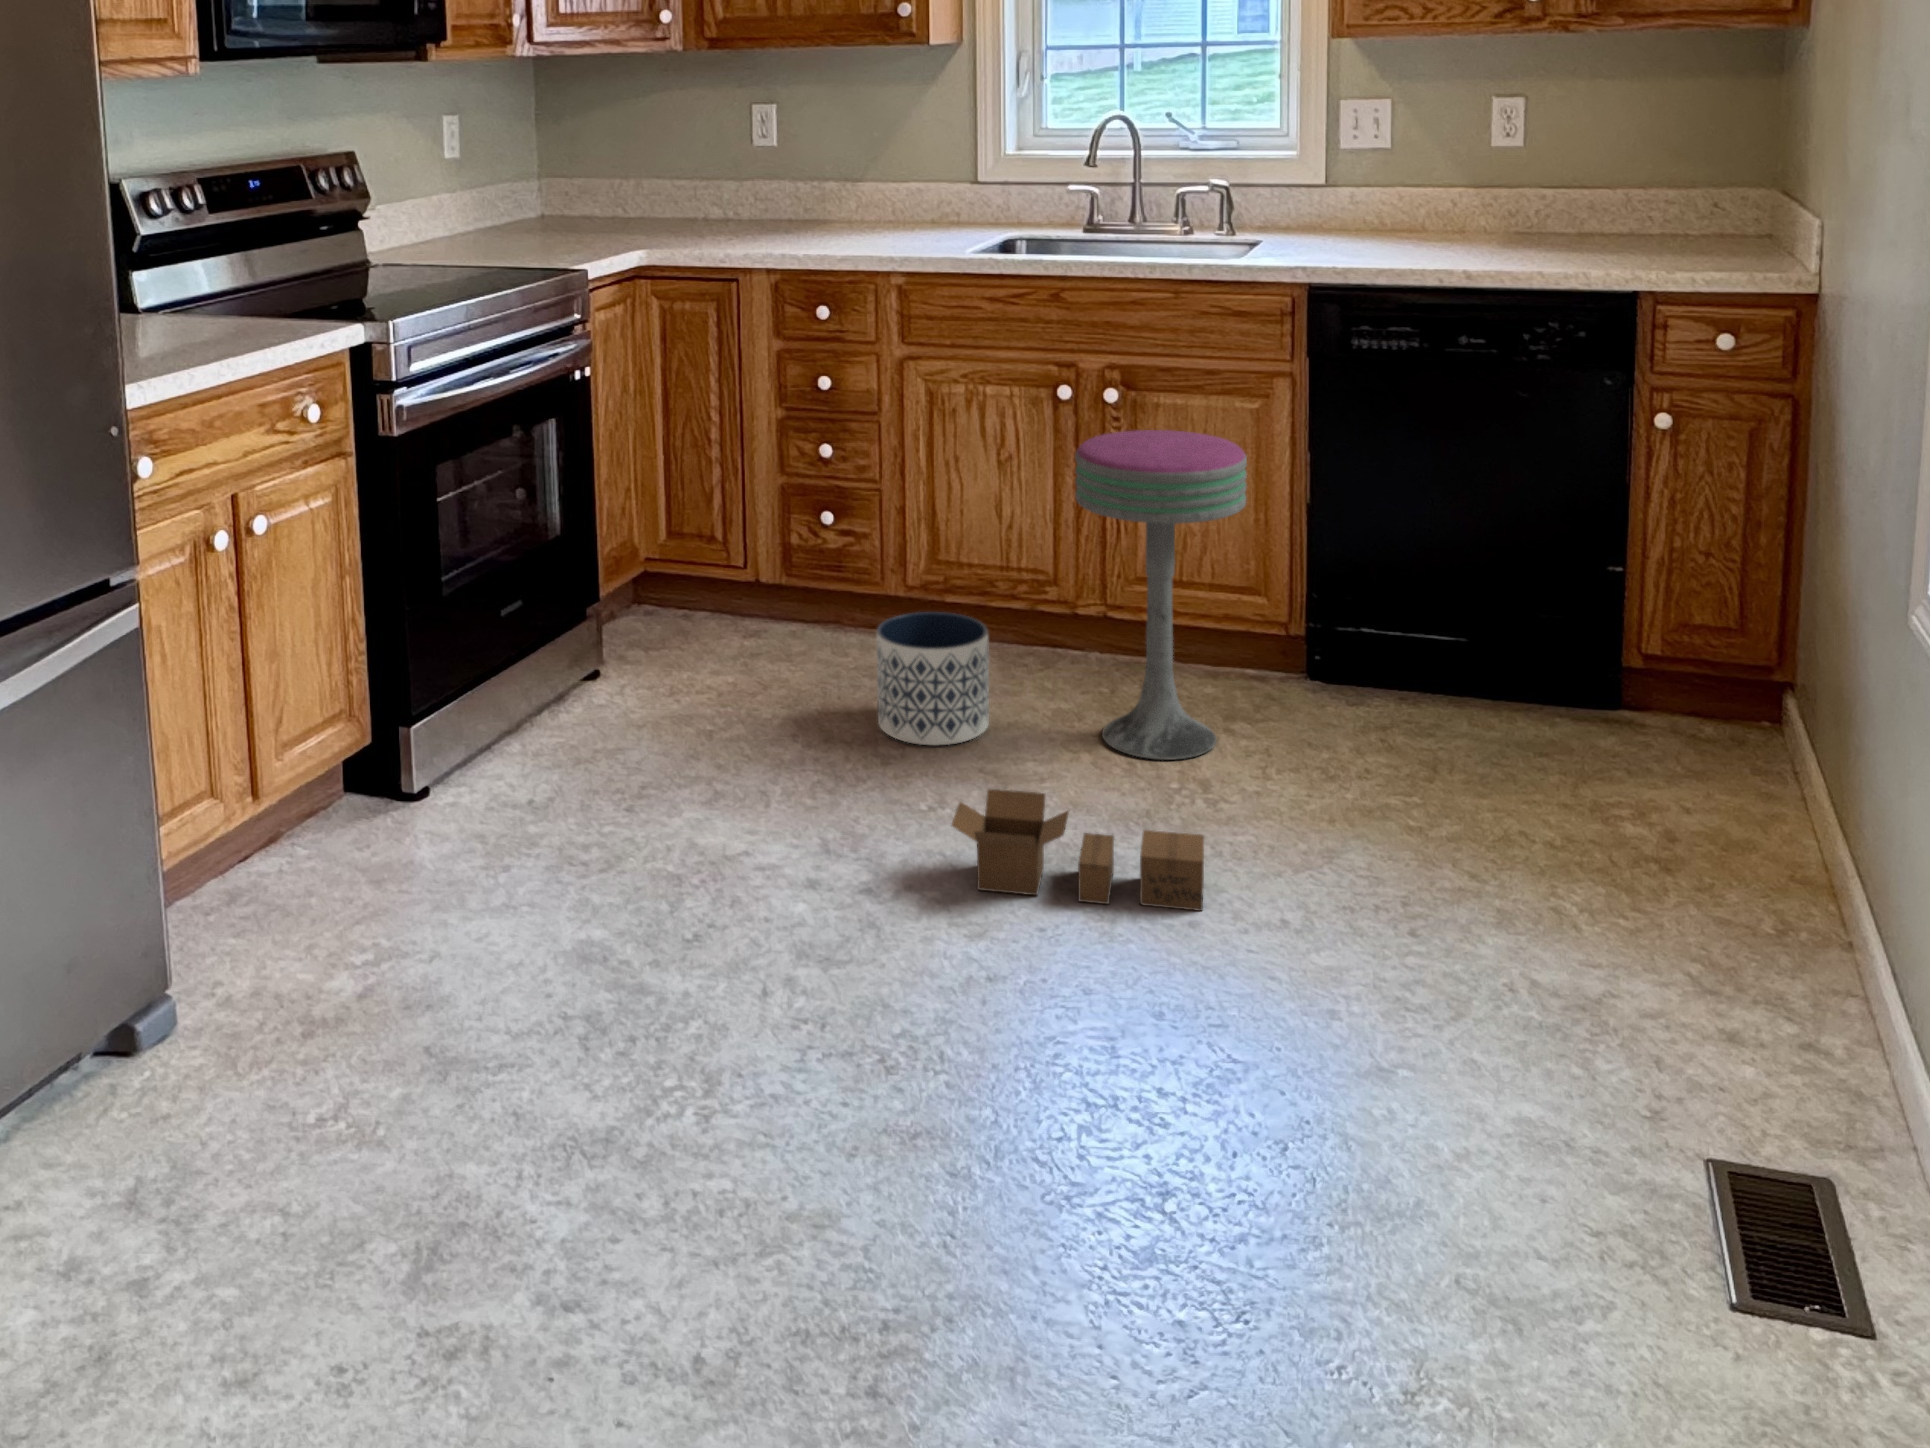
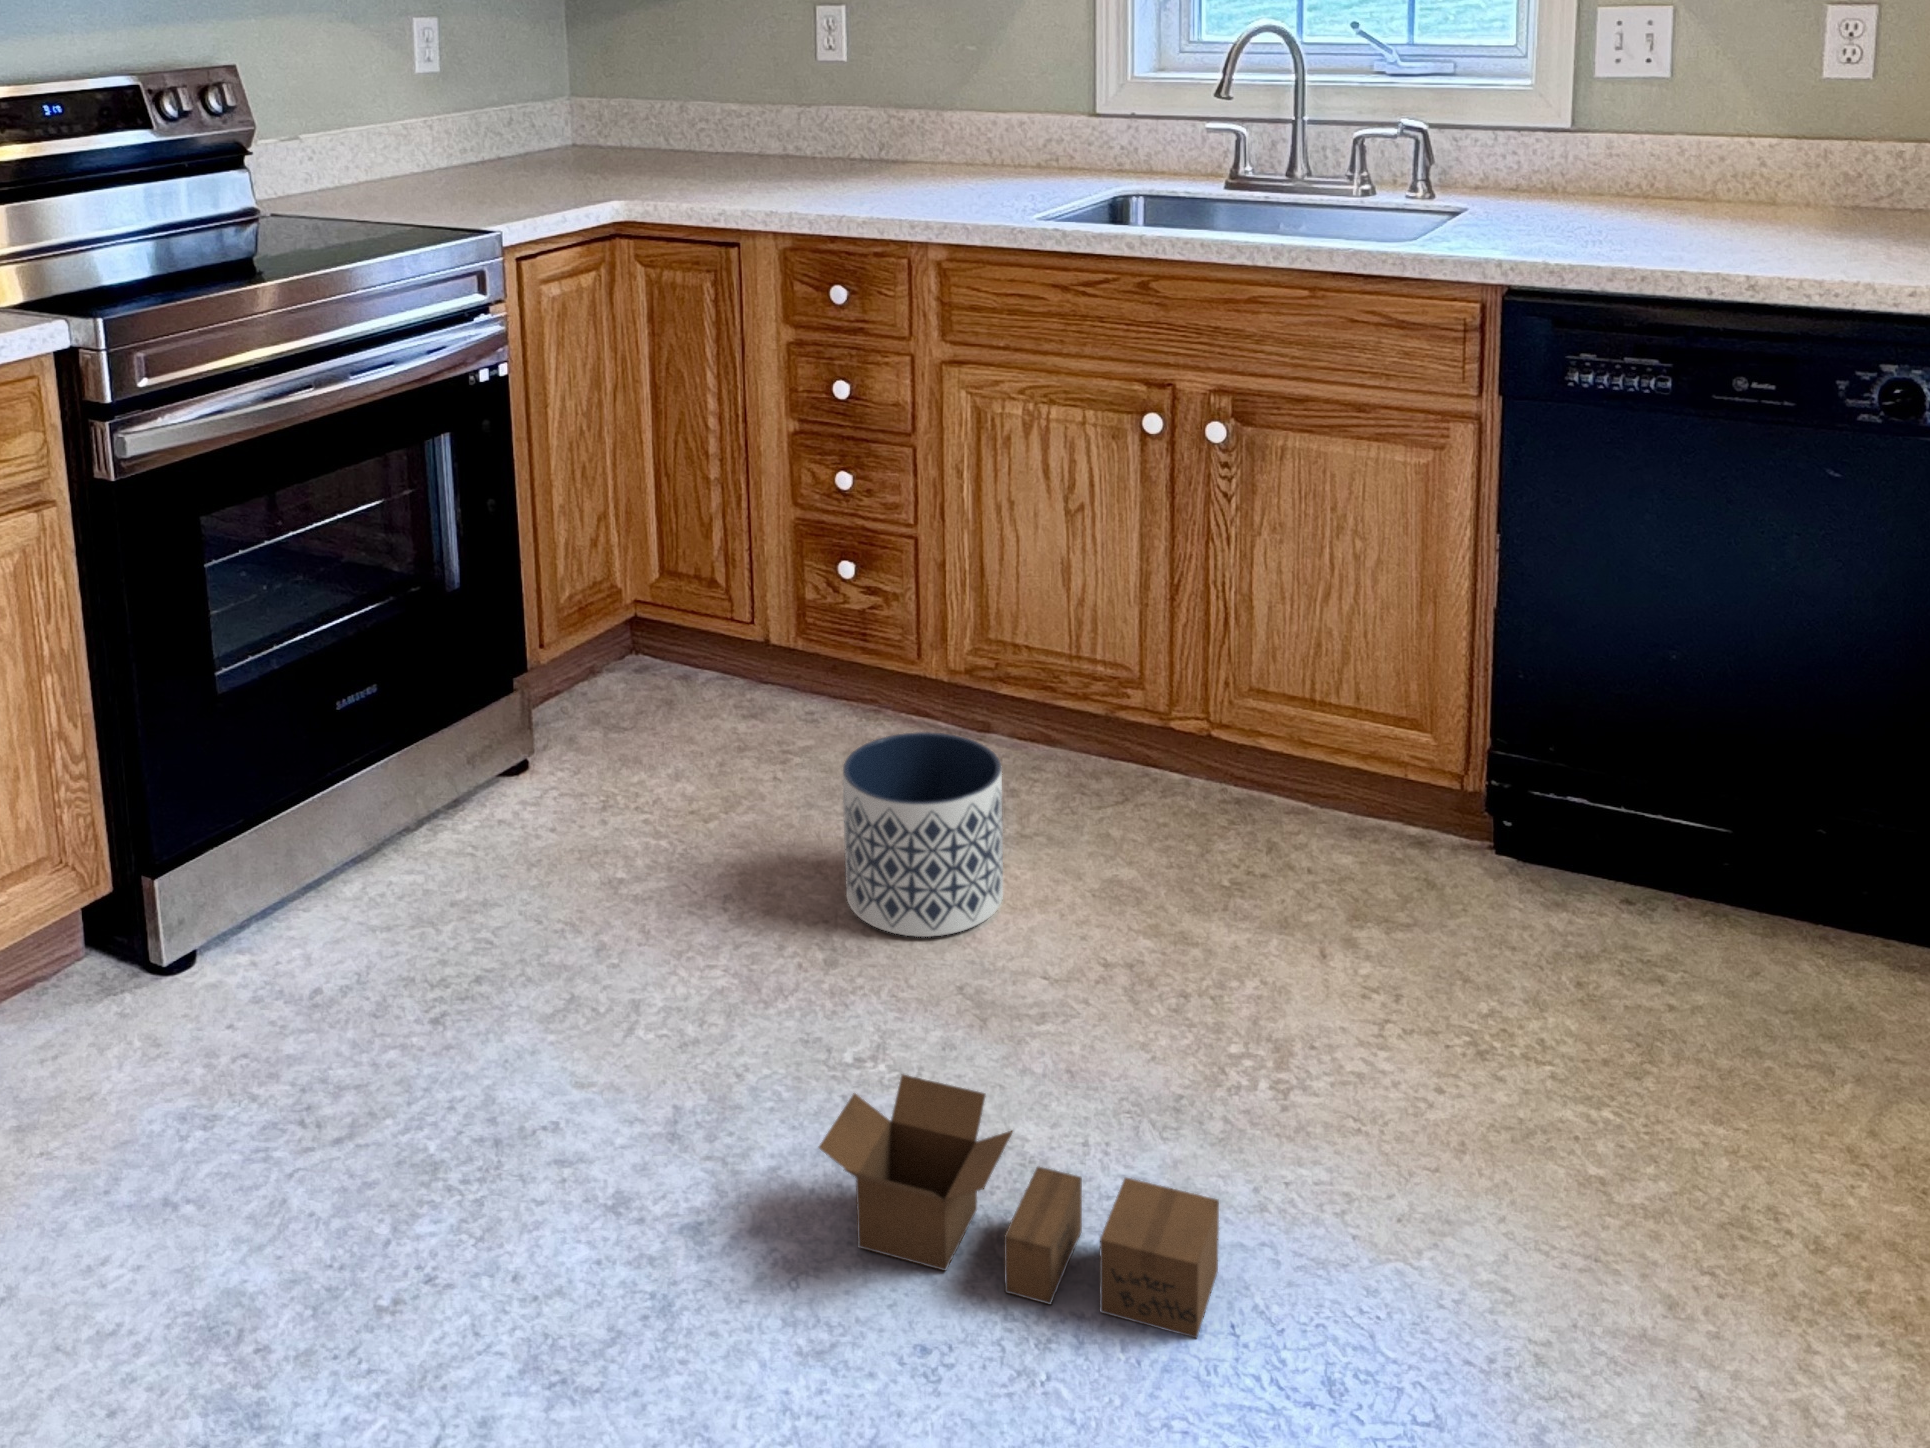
bar stool: present [1075,430,1247,760] -> none [1119,497,1376,997]

